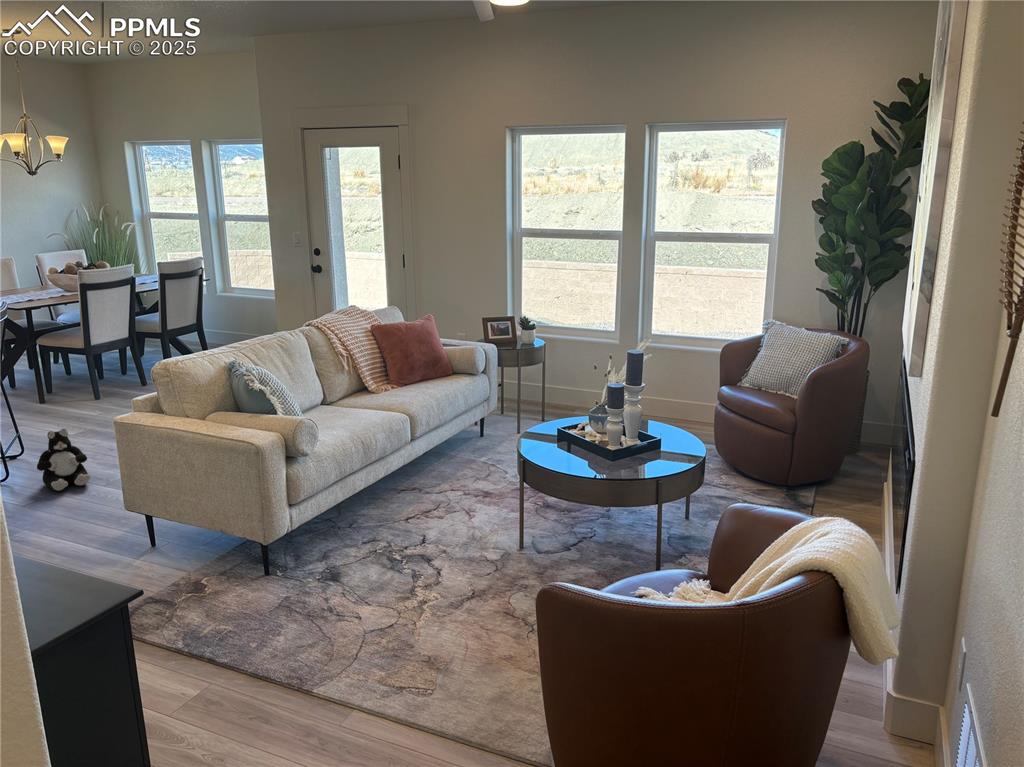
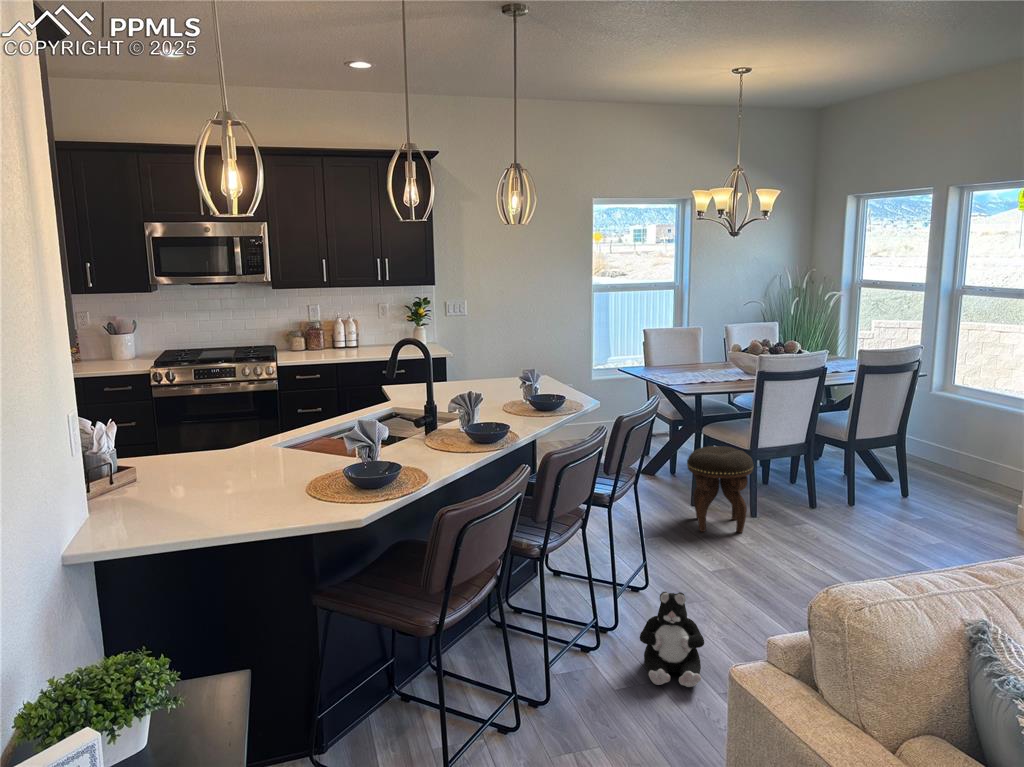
footstool: none [32,346,93,416] -> present [687,446,753,533]

